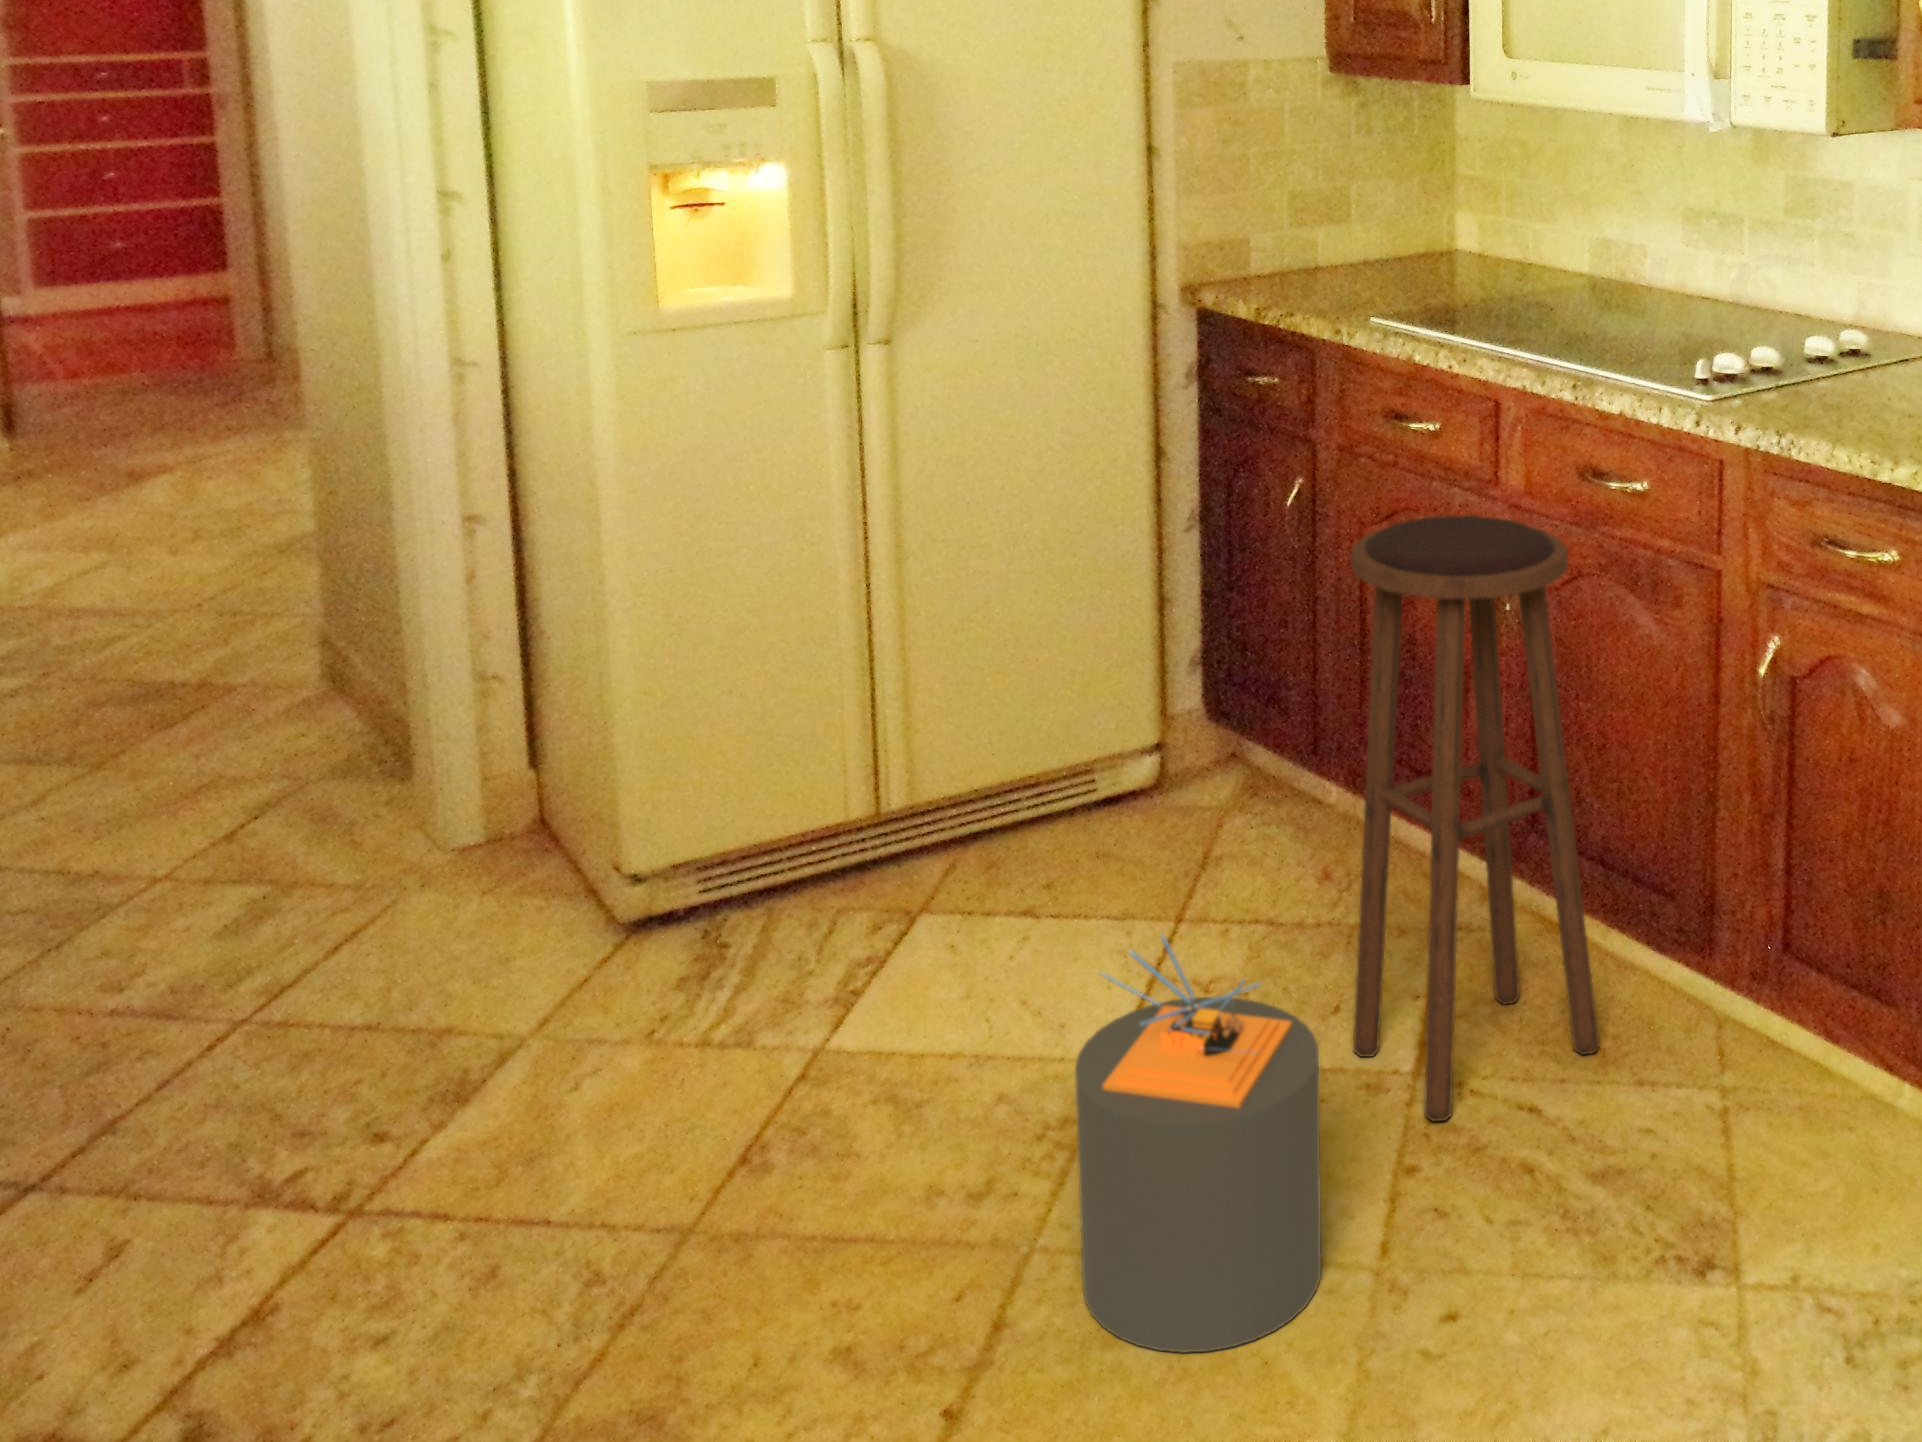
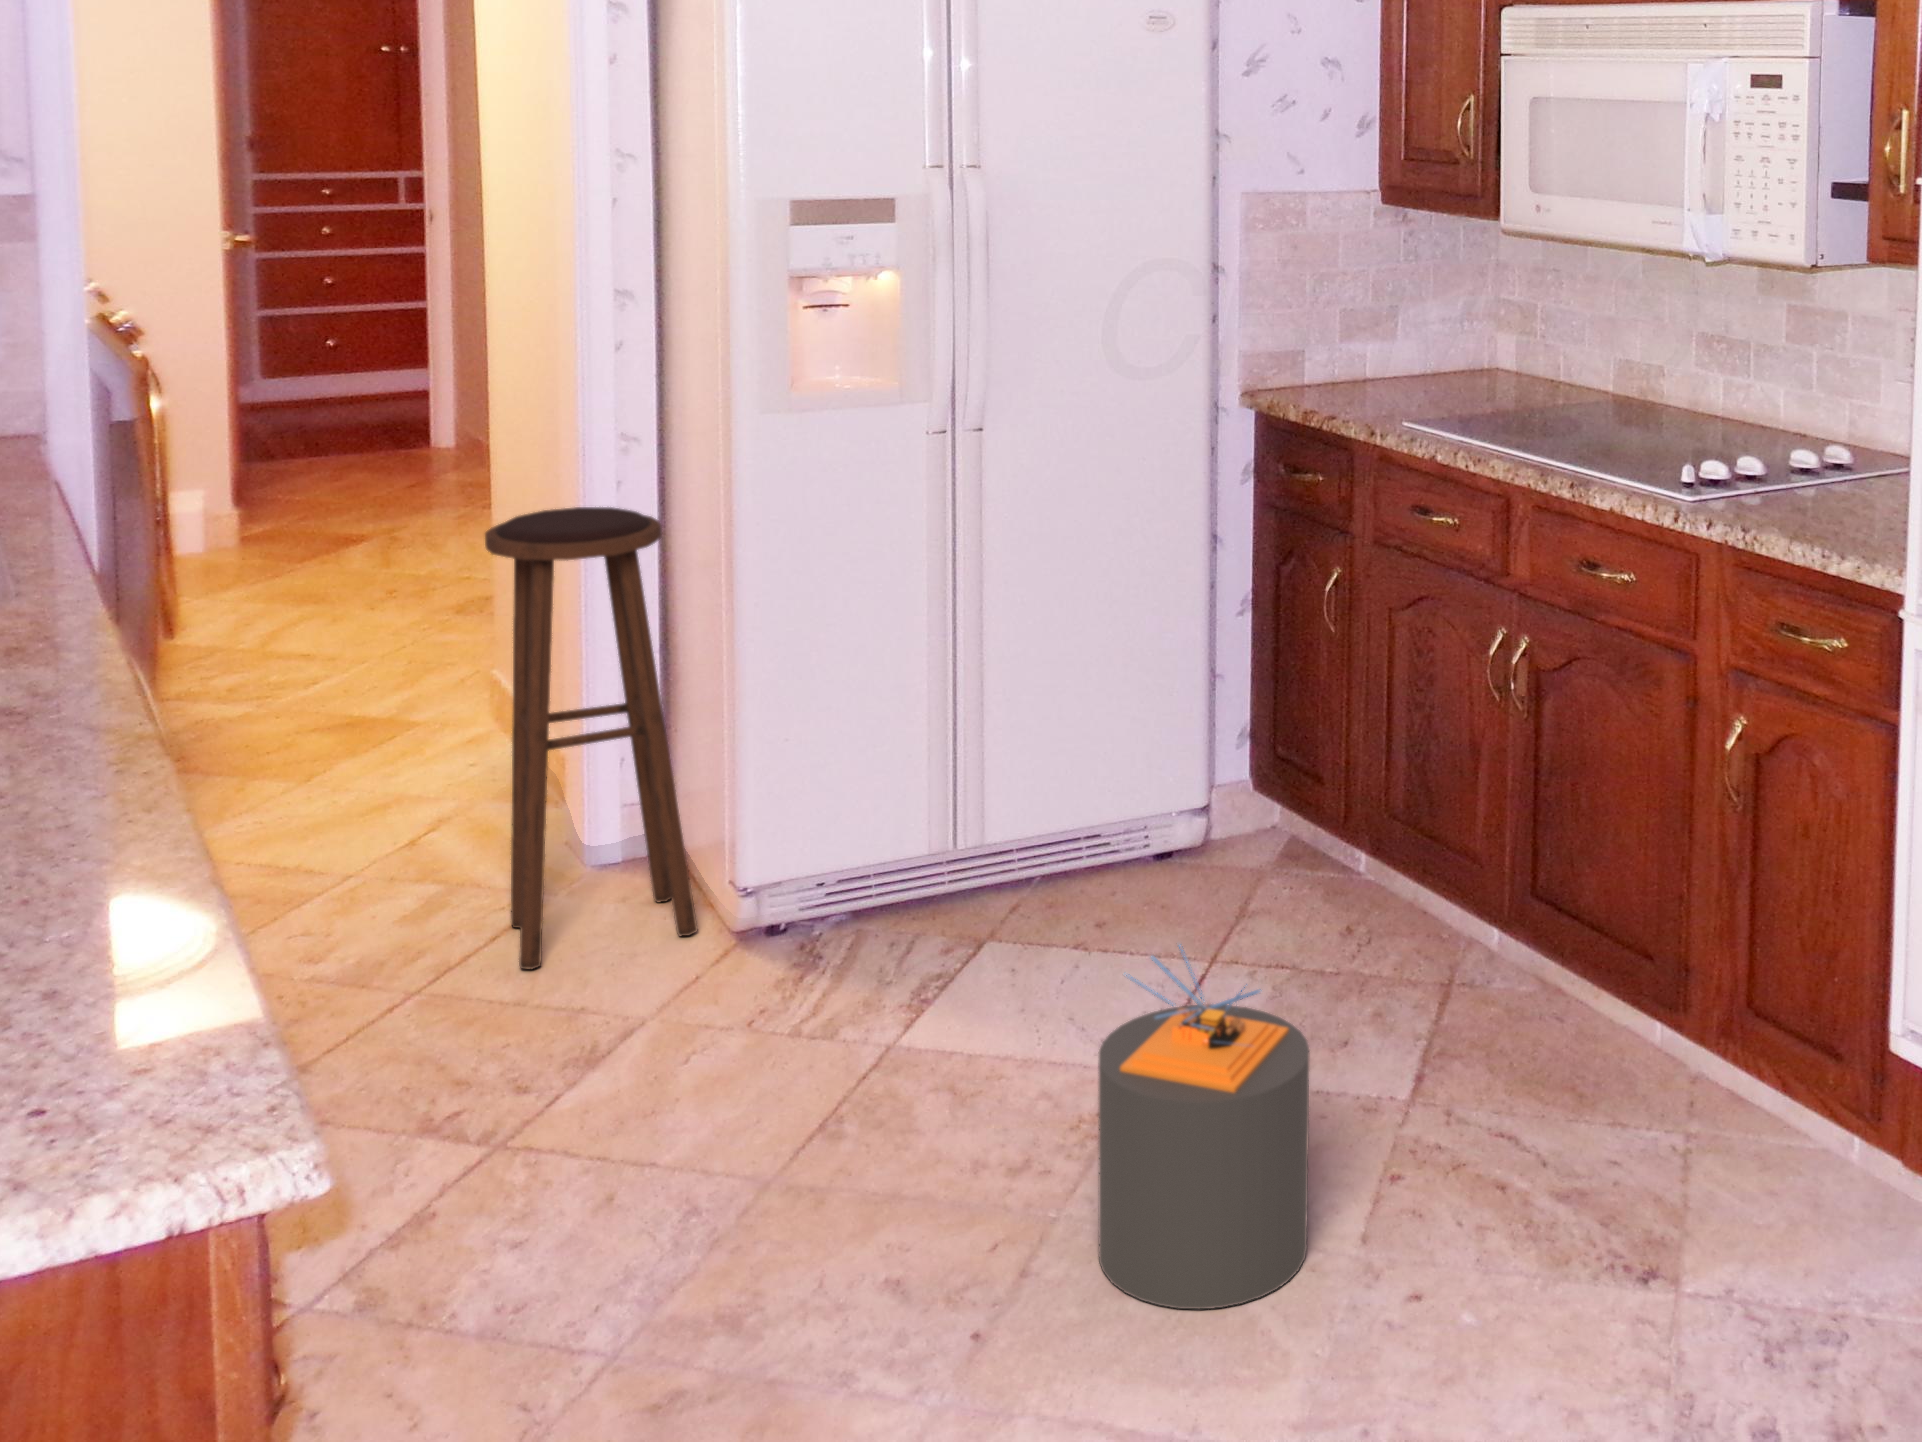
stool: present [1352,515,1599,1121] -> present [485,507,697,969]

